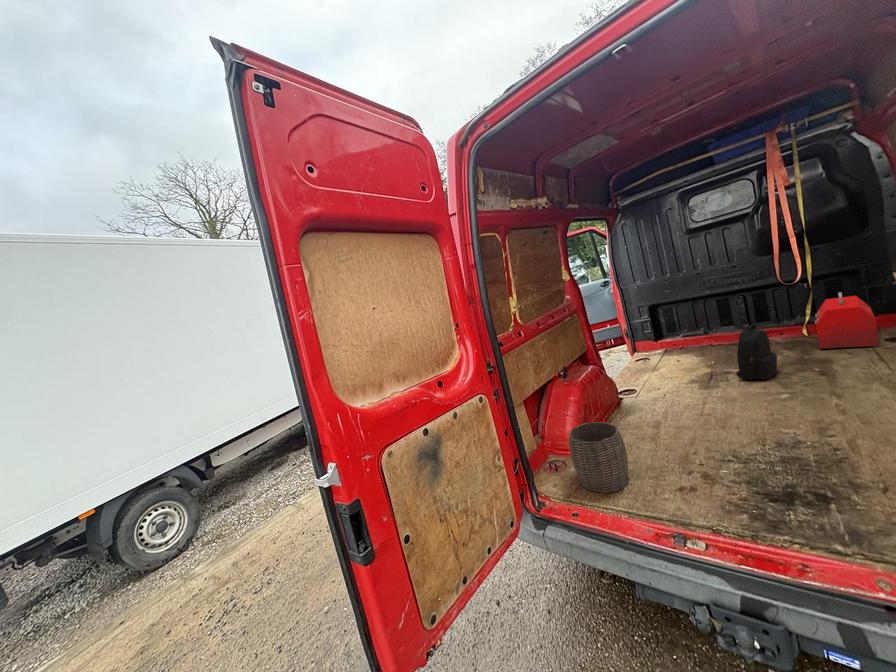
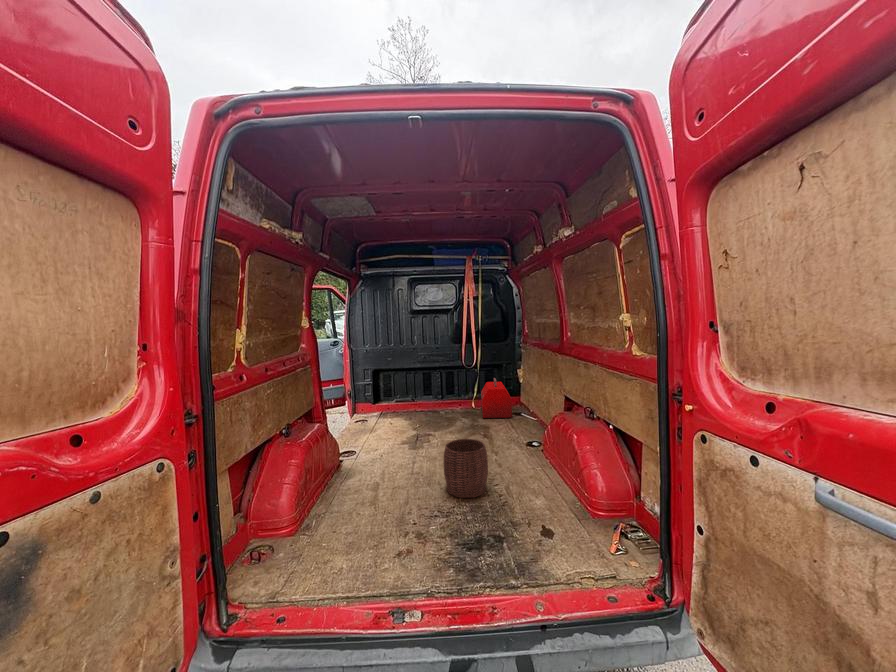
backpack: present [736,325,777,380] -> none [435,395,462,441]
woven basket: present [569,422,629,493] -> present [444,439,488,498]

